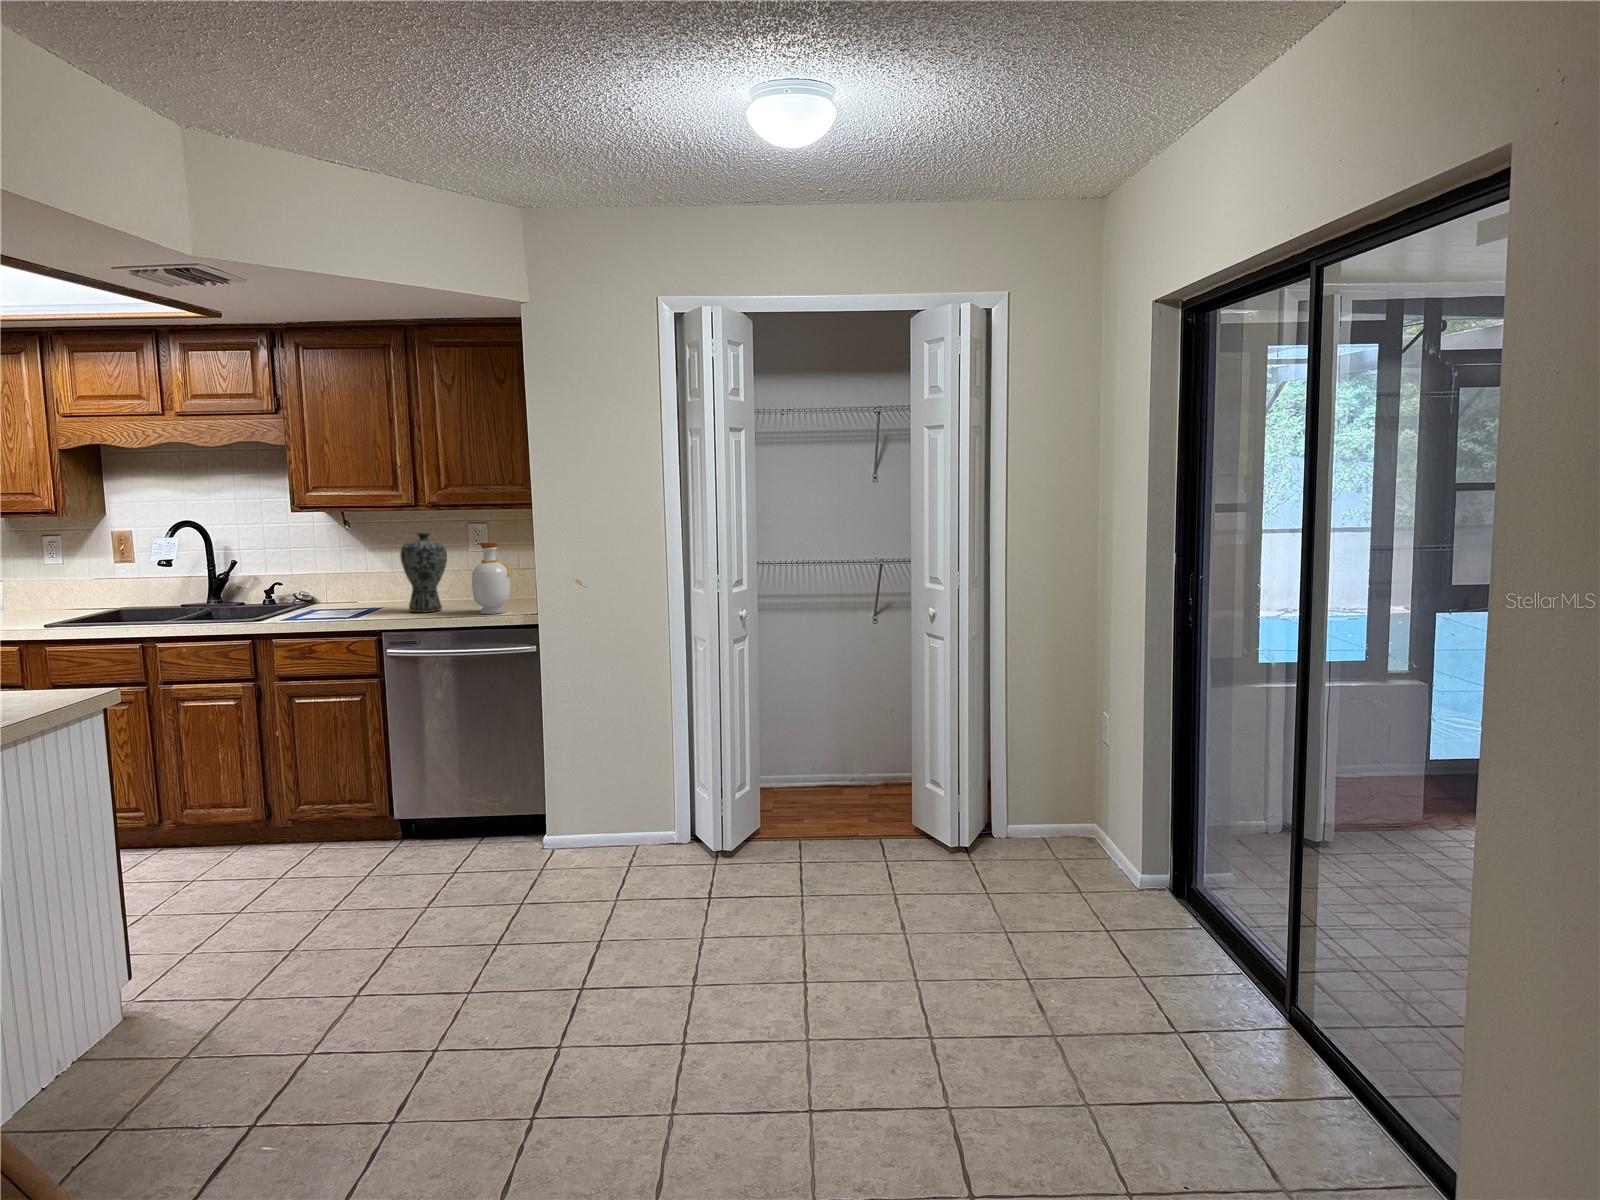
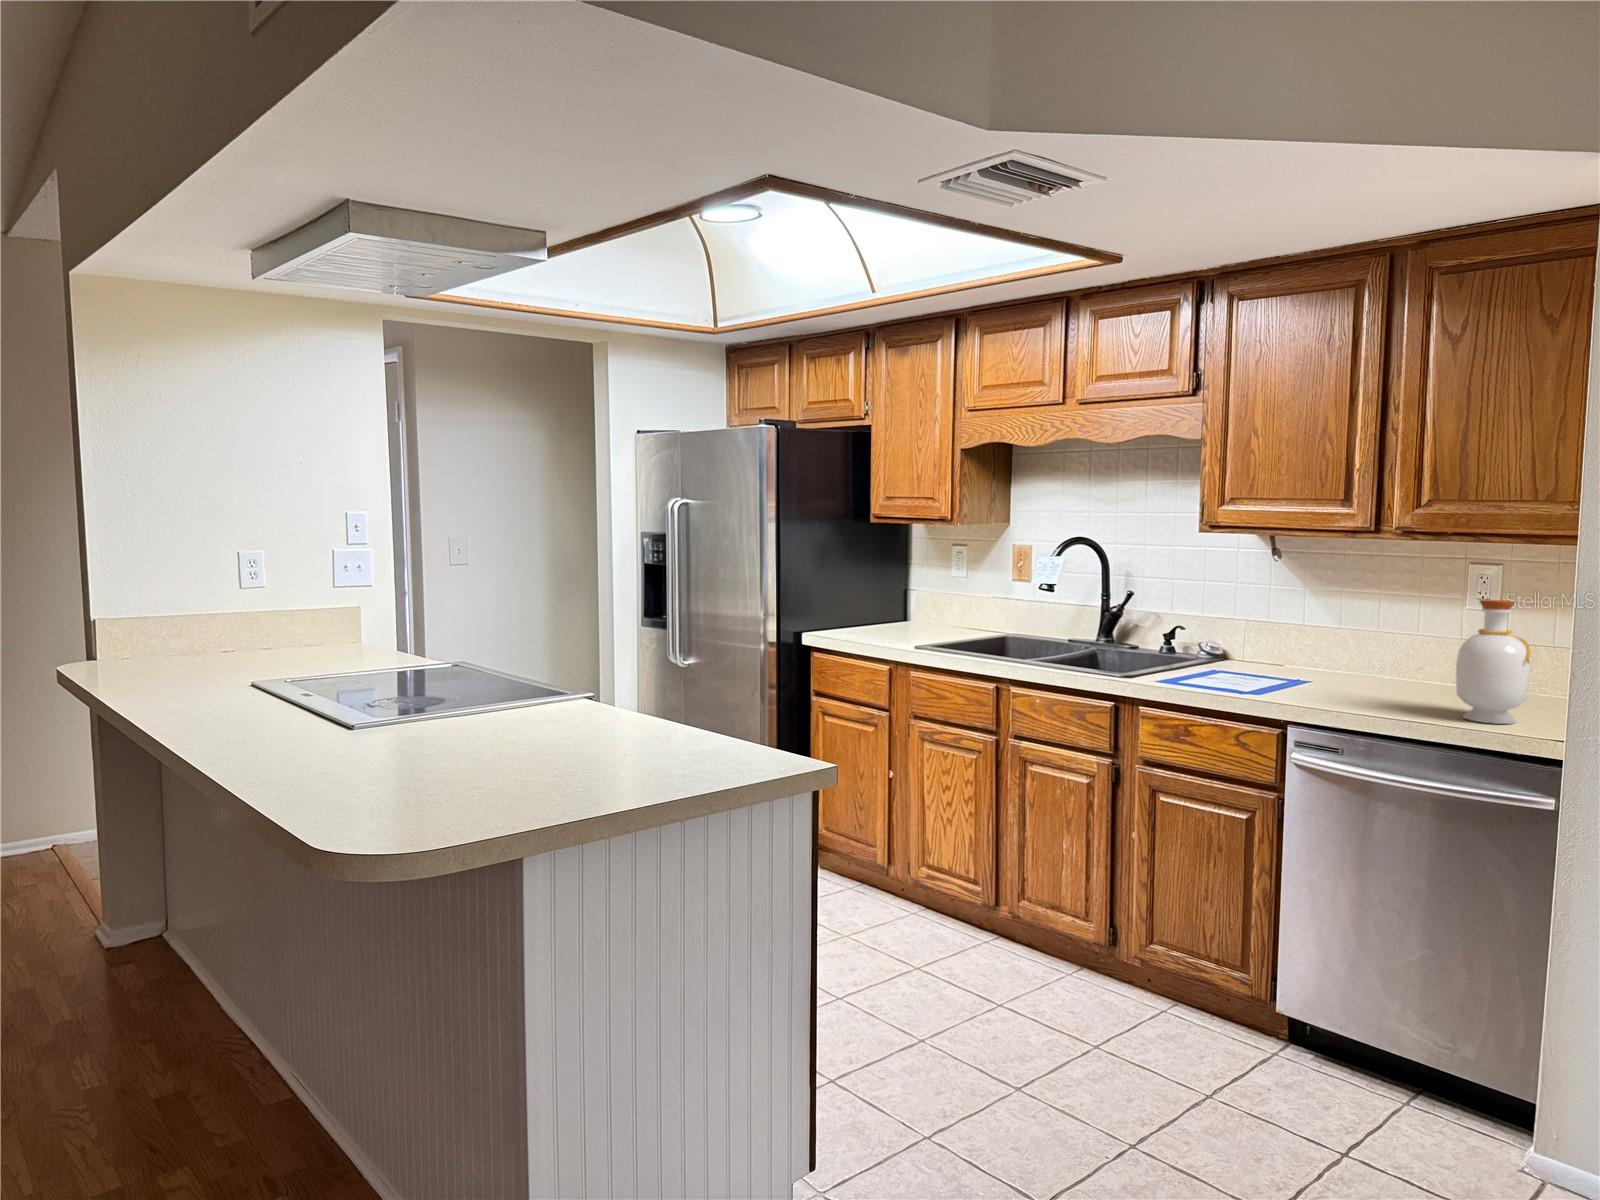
vase: present [400,532,447,612] -> none [1342,573,1420,701]

